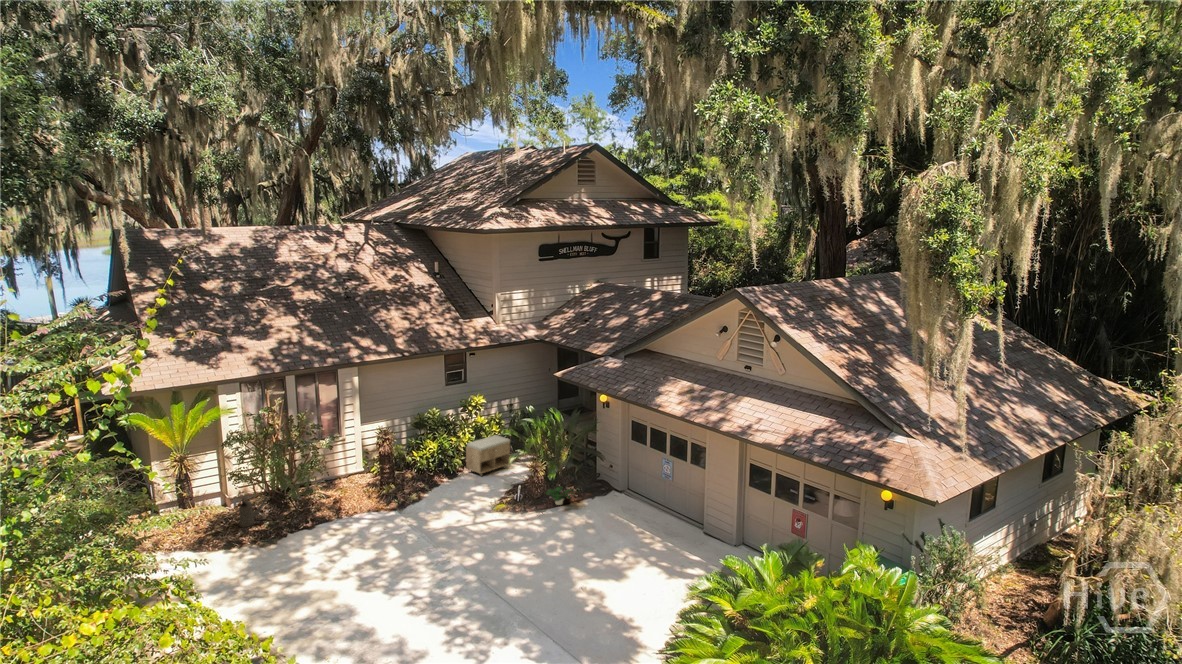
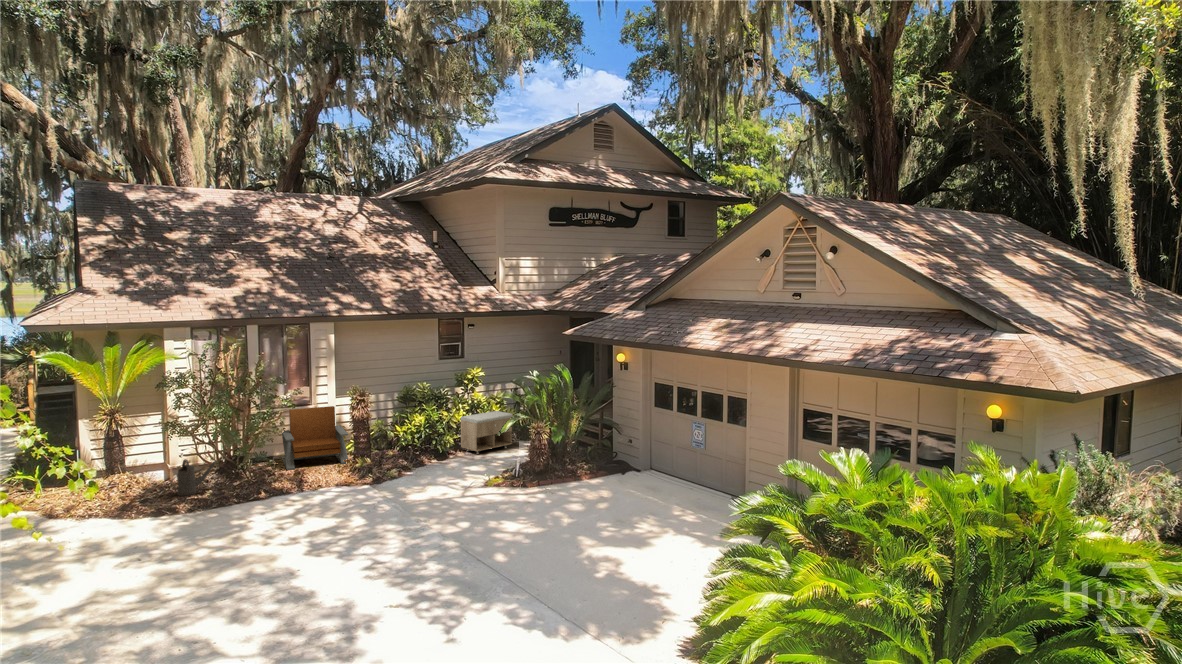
lounge chair: none [314,436,373,496] -> present [282,406,348,470]
potted plant: present [546,486,575,505] -> none [551,457,588,478]

